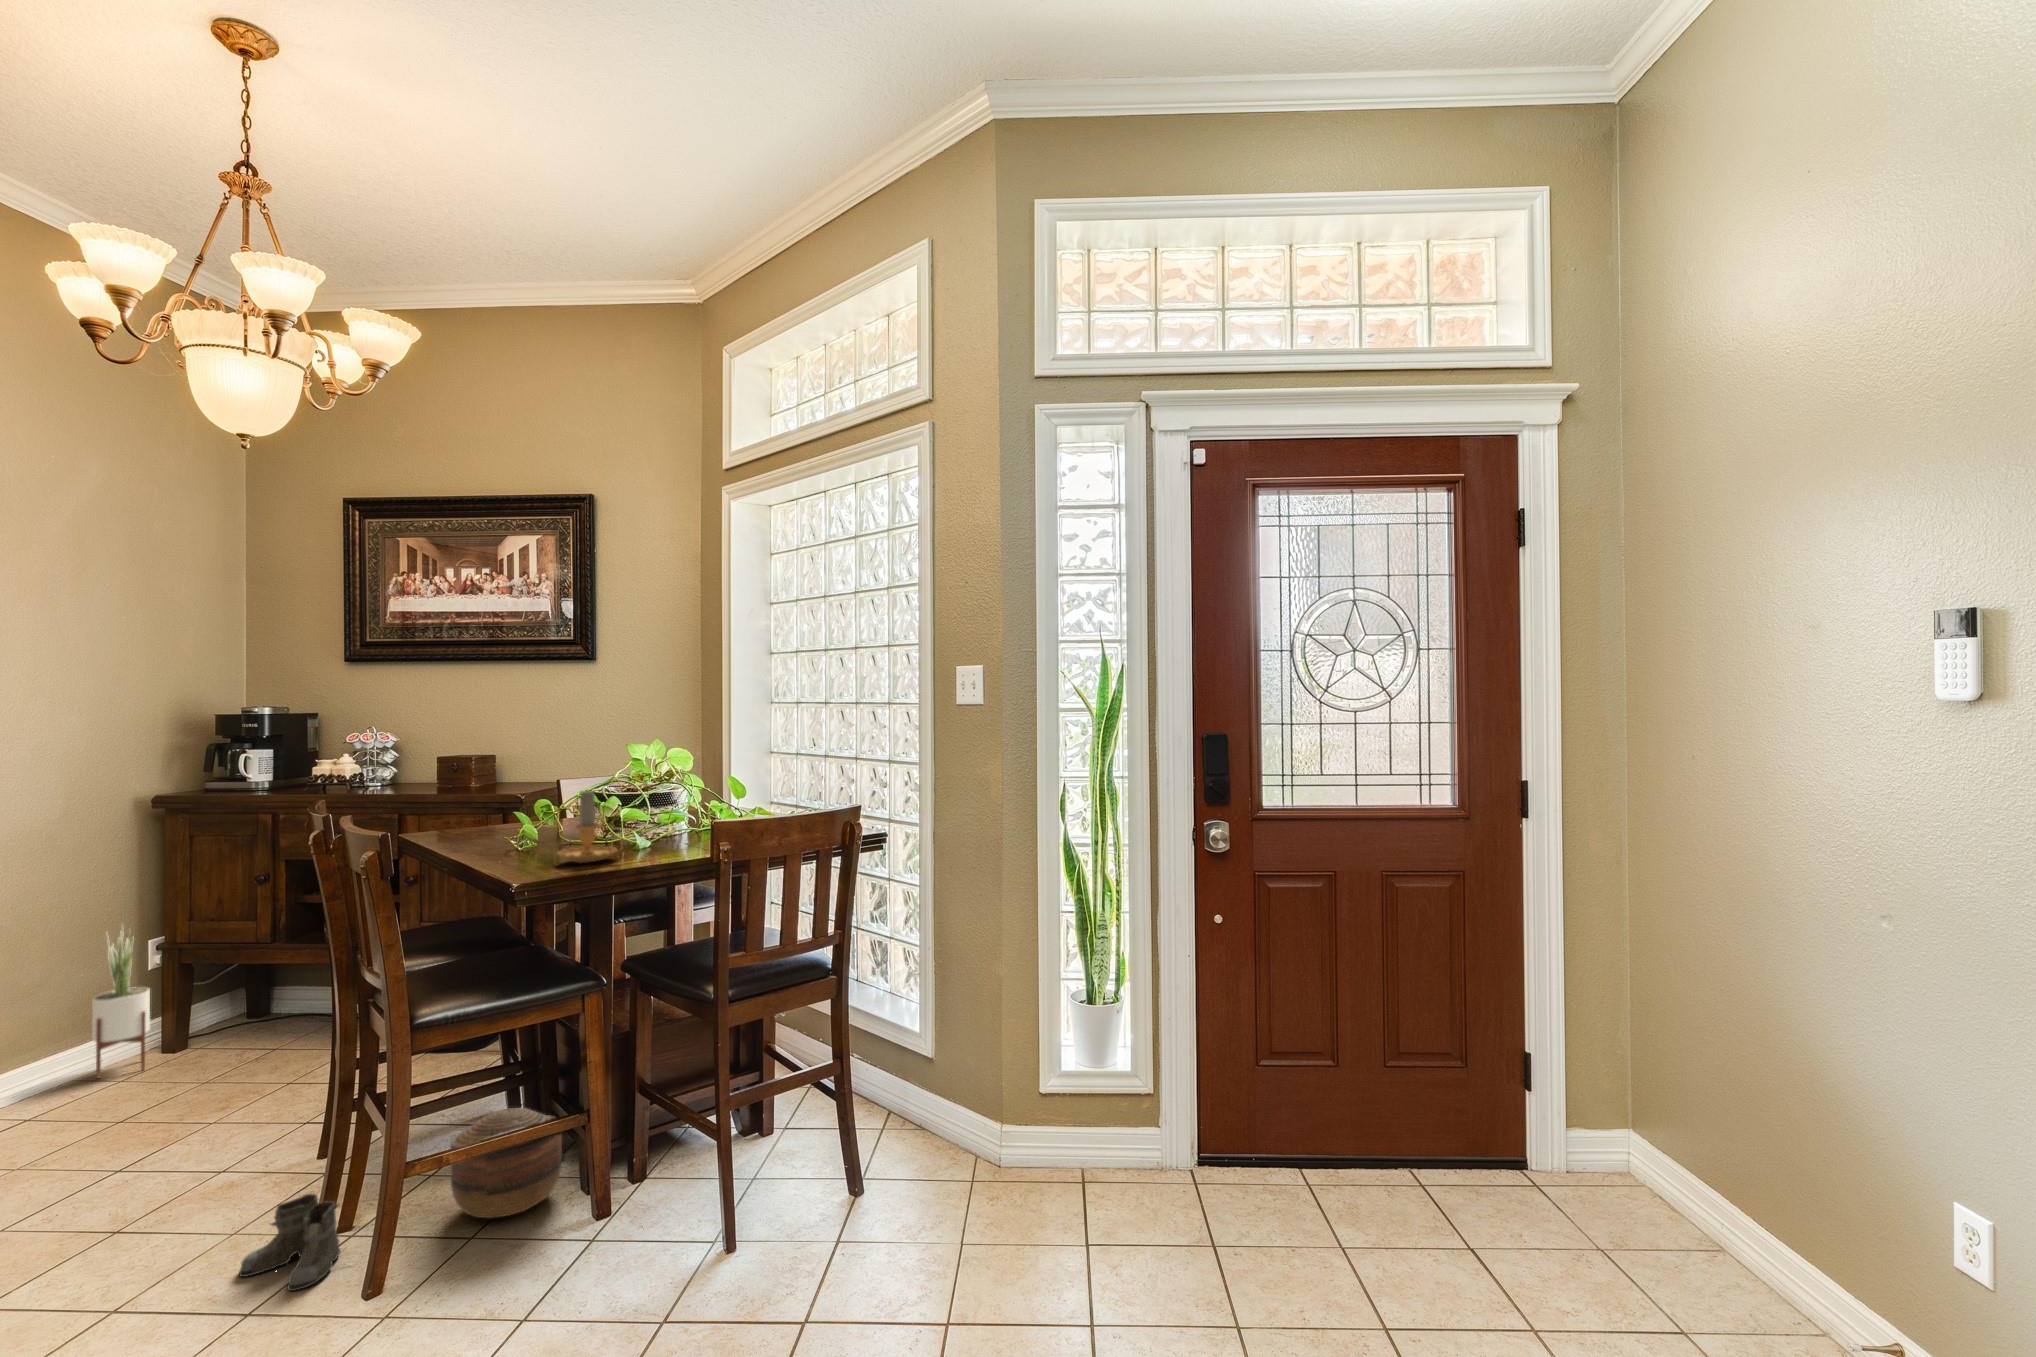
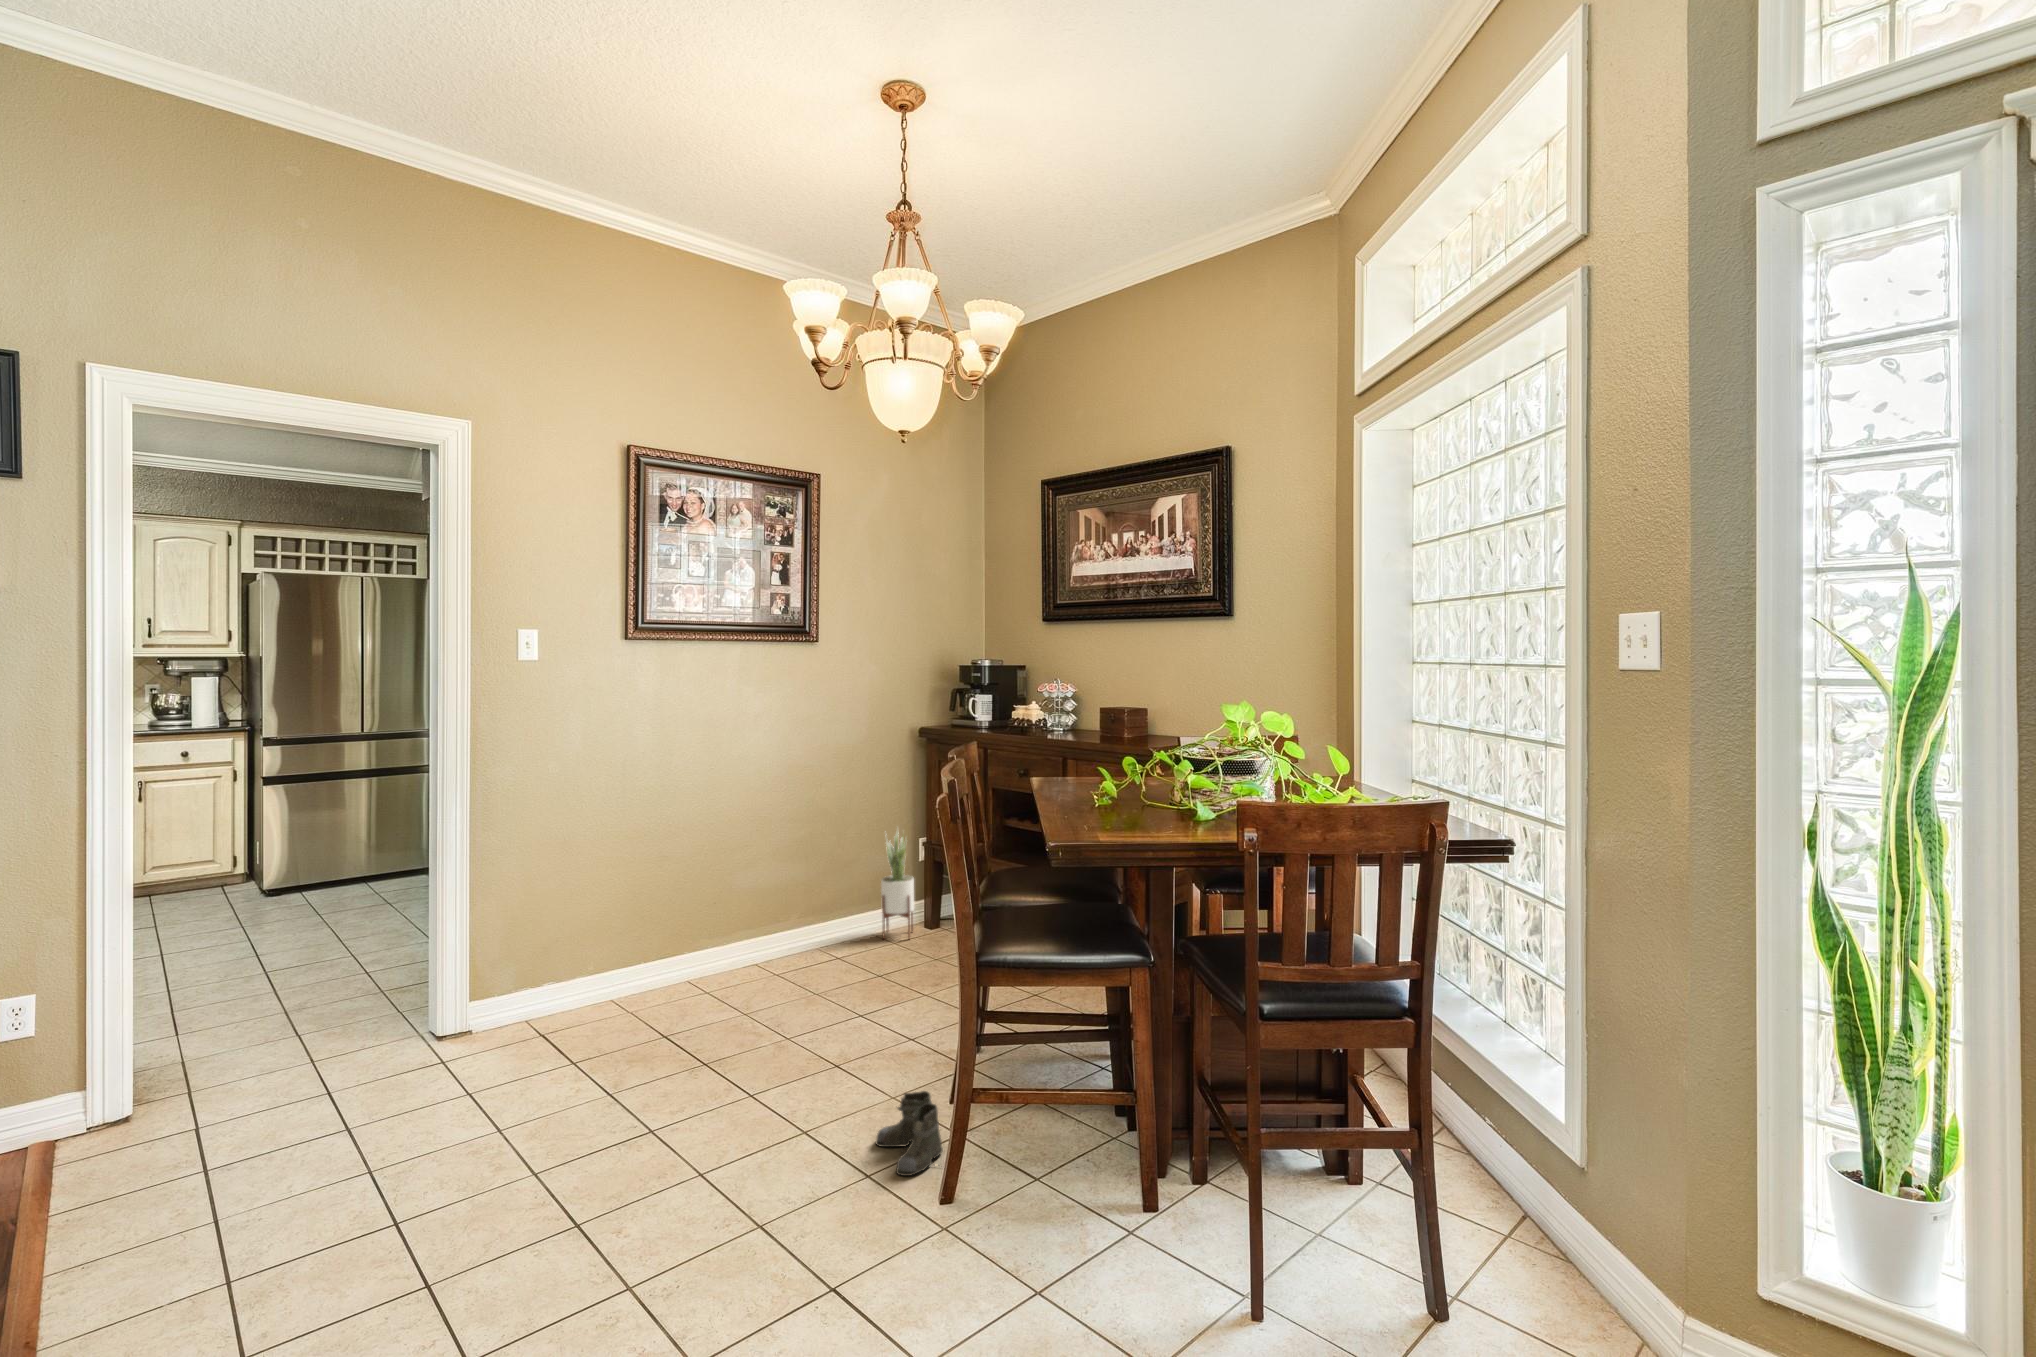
candle: present [557,791,618,863] -> none [1105,754,1165,834]
basket: present [450,1108,562,1218] -> none [1029,1064,1127,1172]

